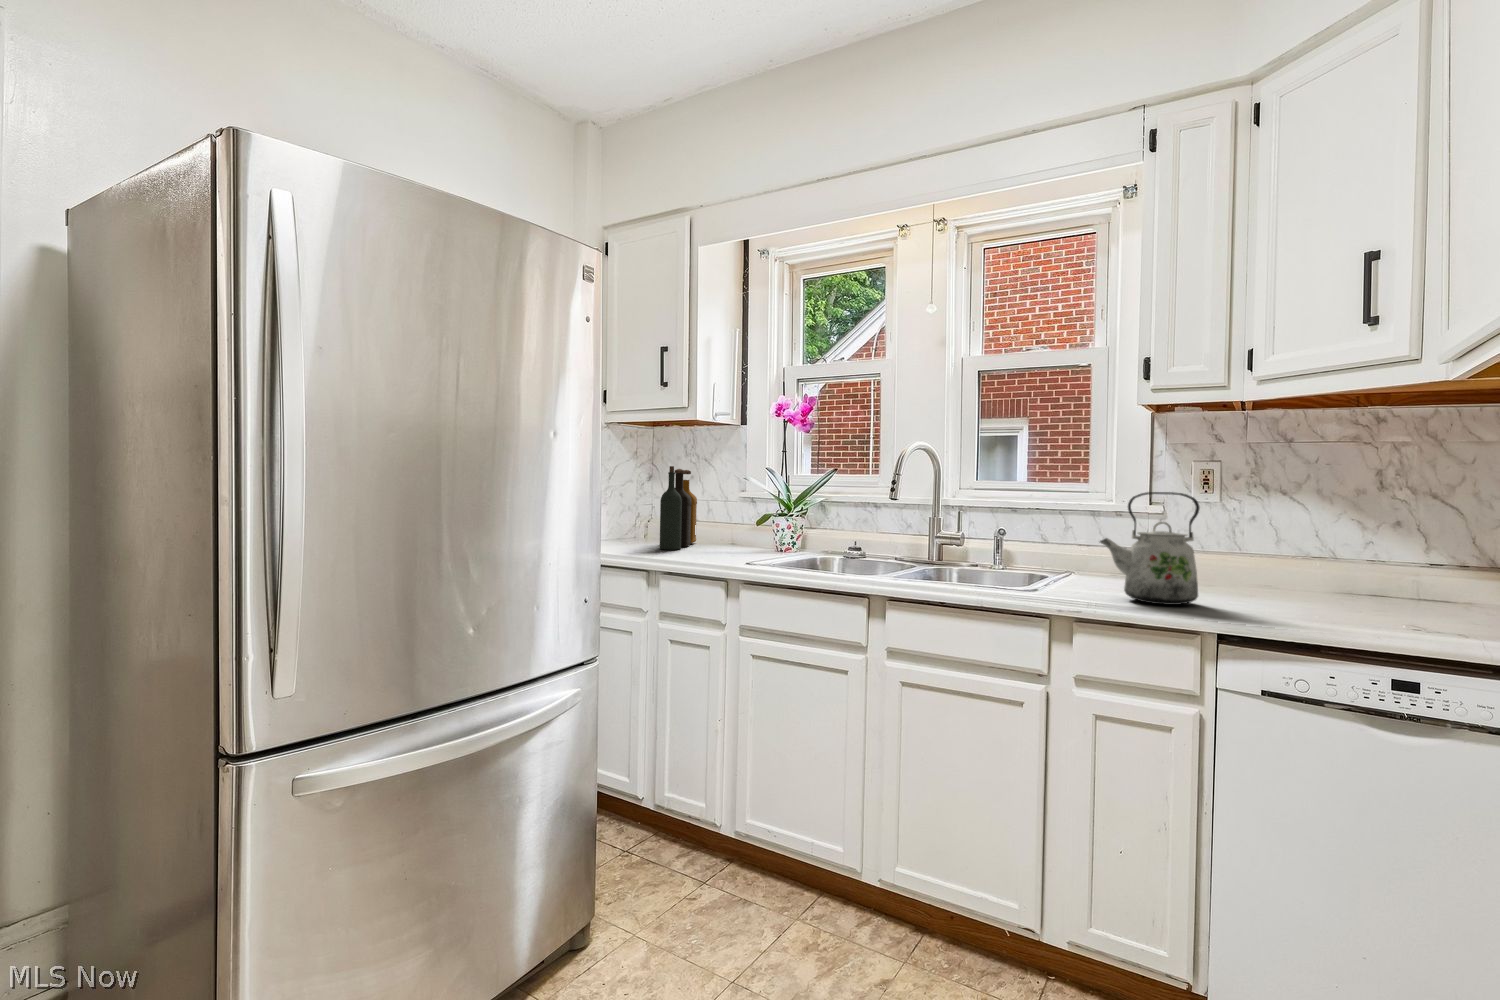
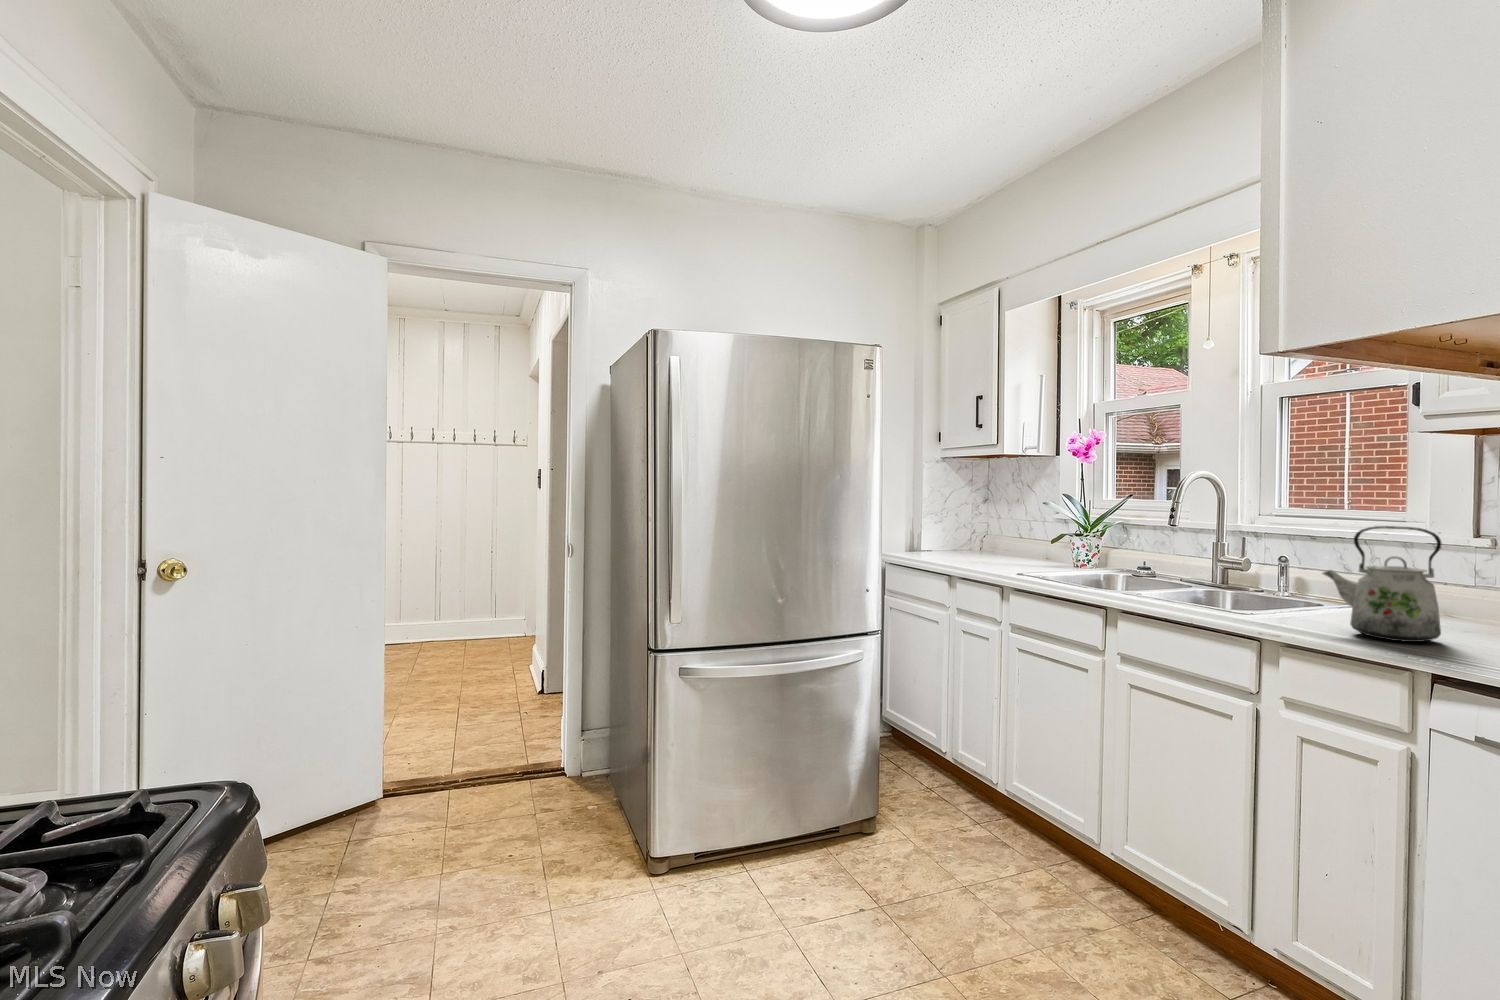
bottle: present [660,466,697,550] -> none [975,493,1020,562]

